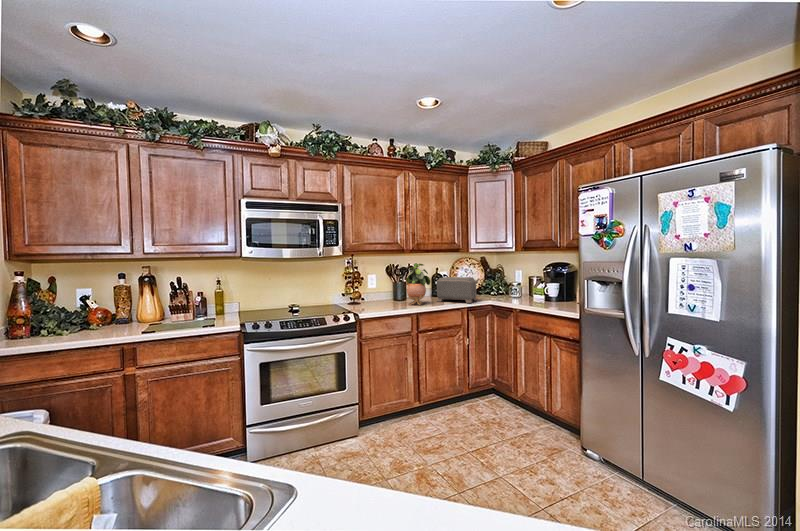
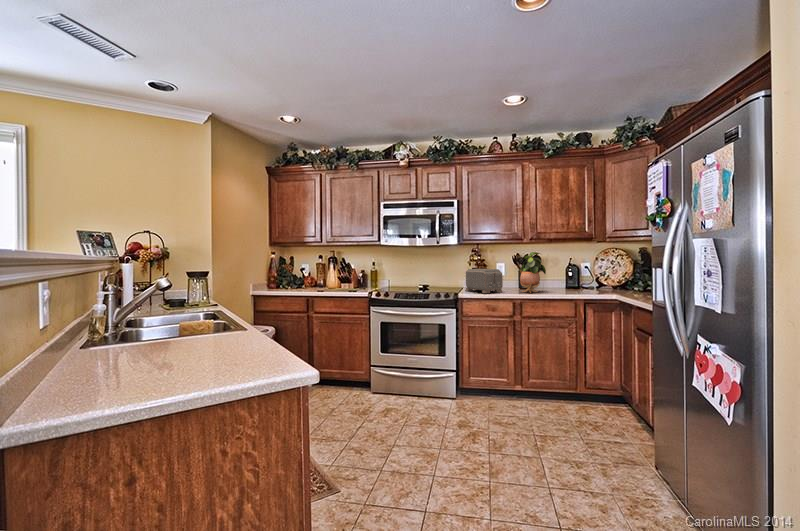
toaster: present [437,277,478,303] -> present [465,269,503,293]

